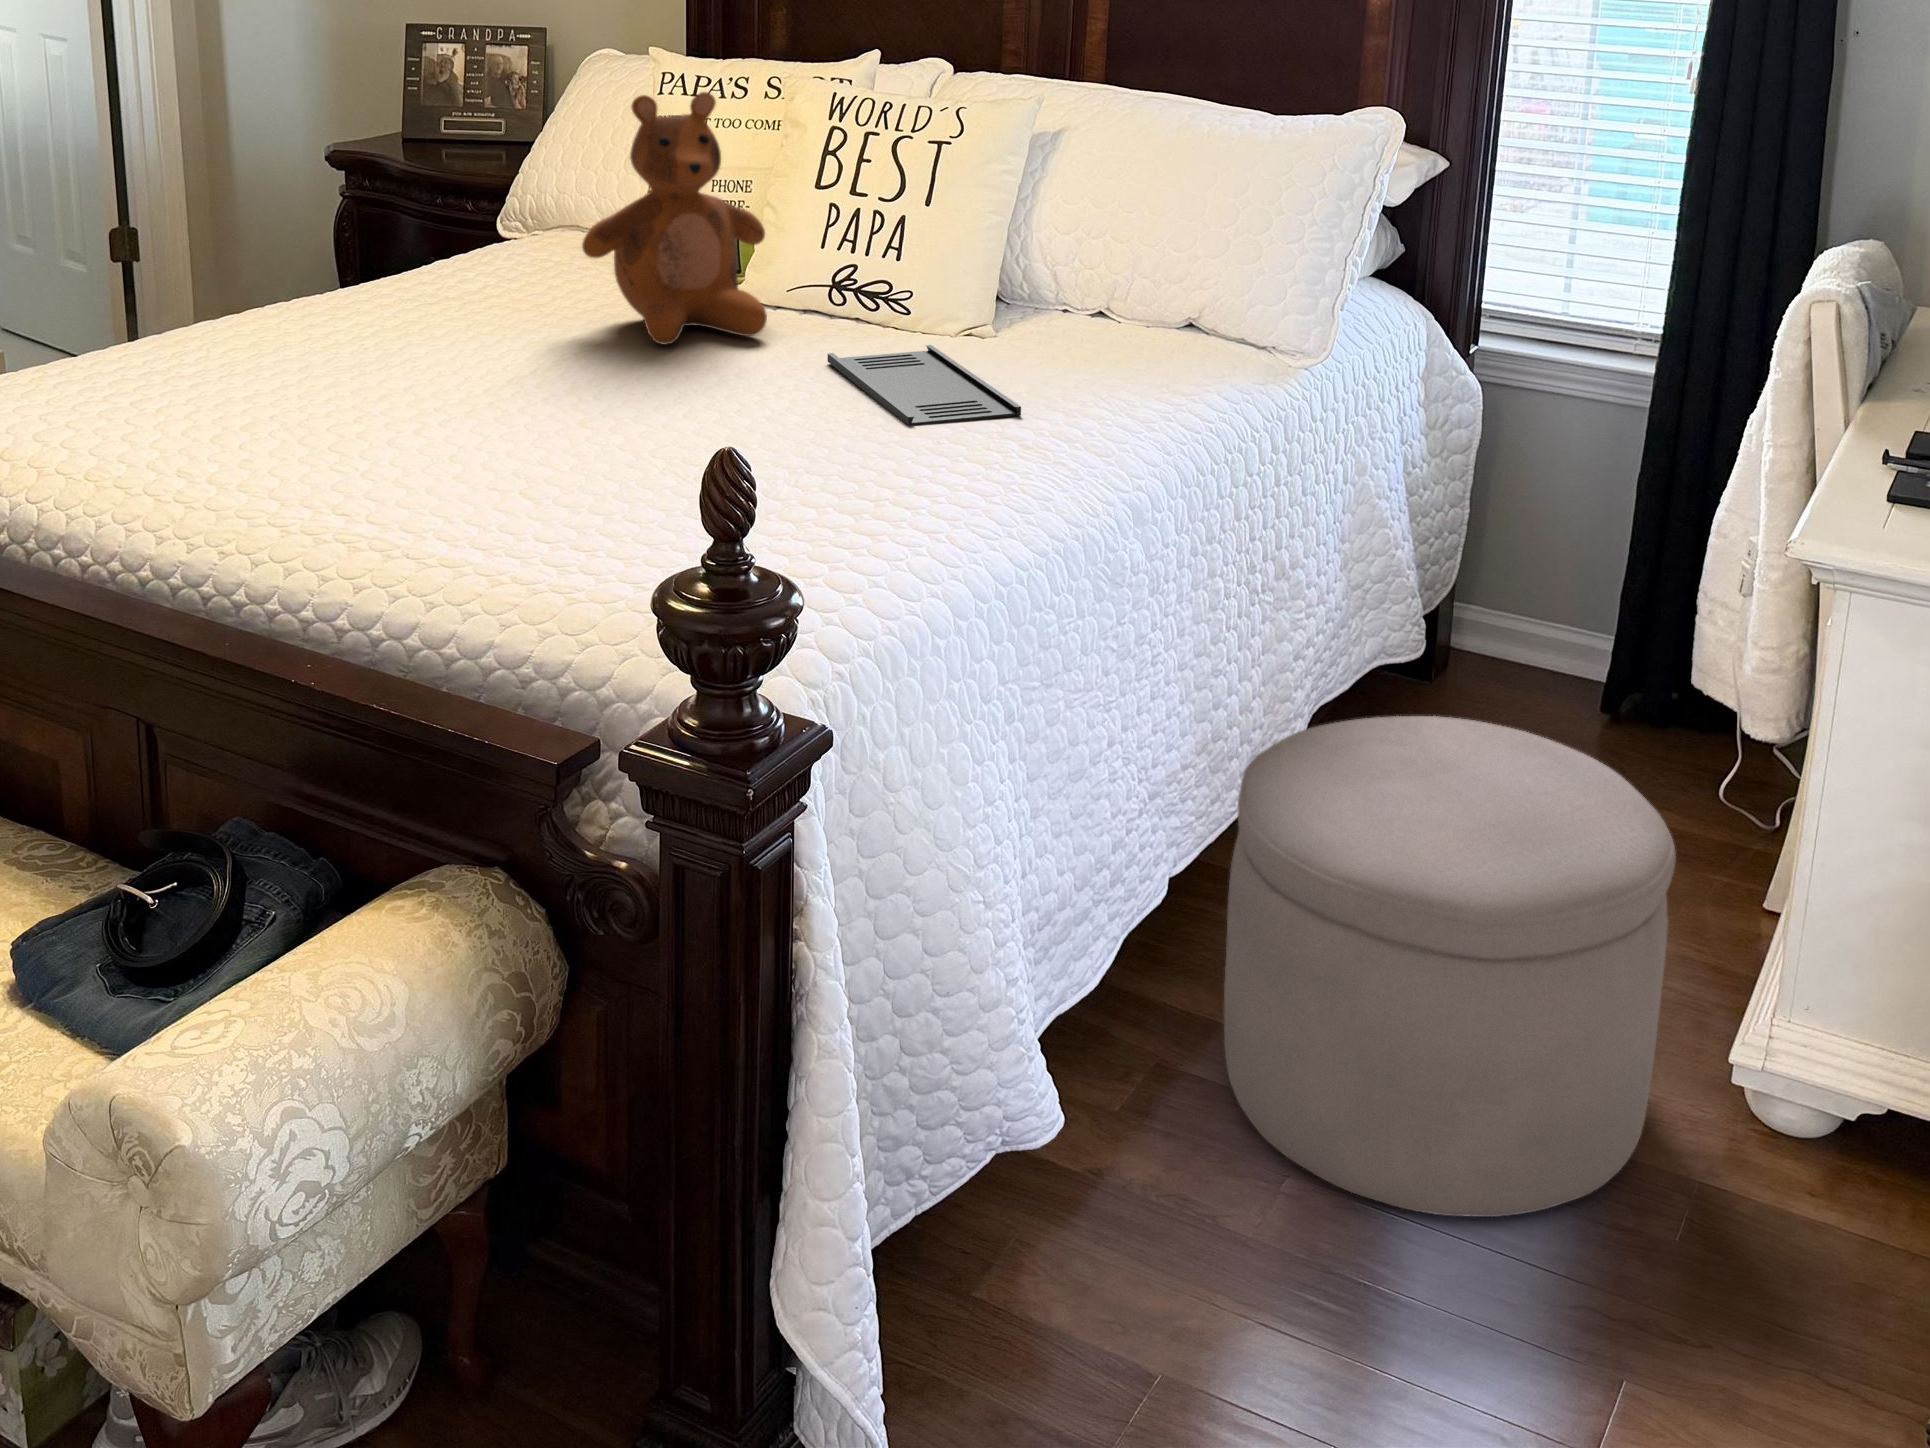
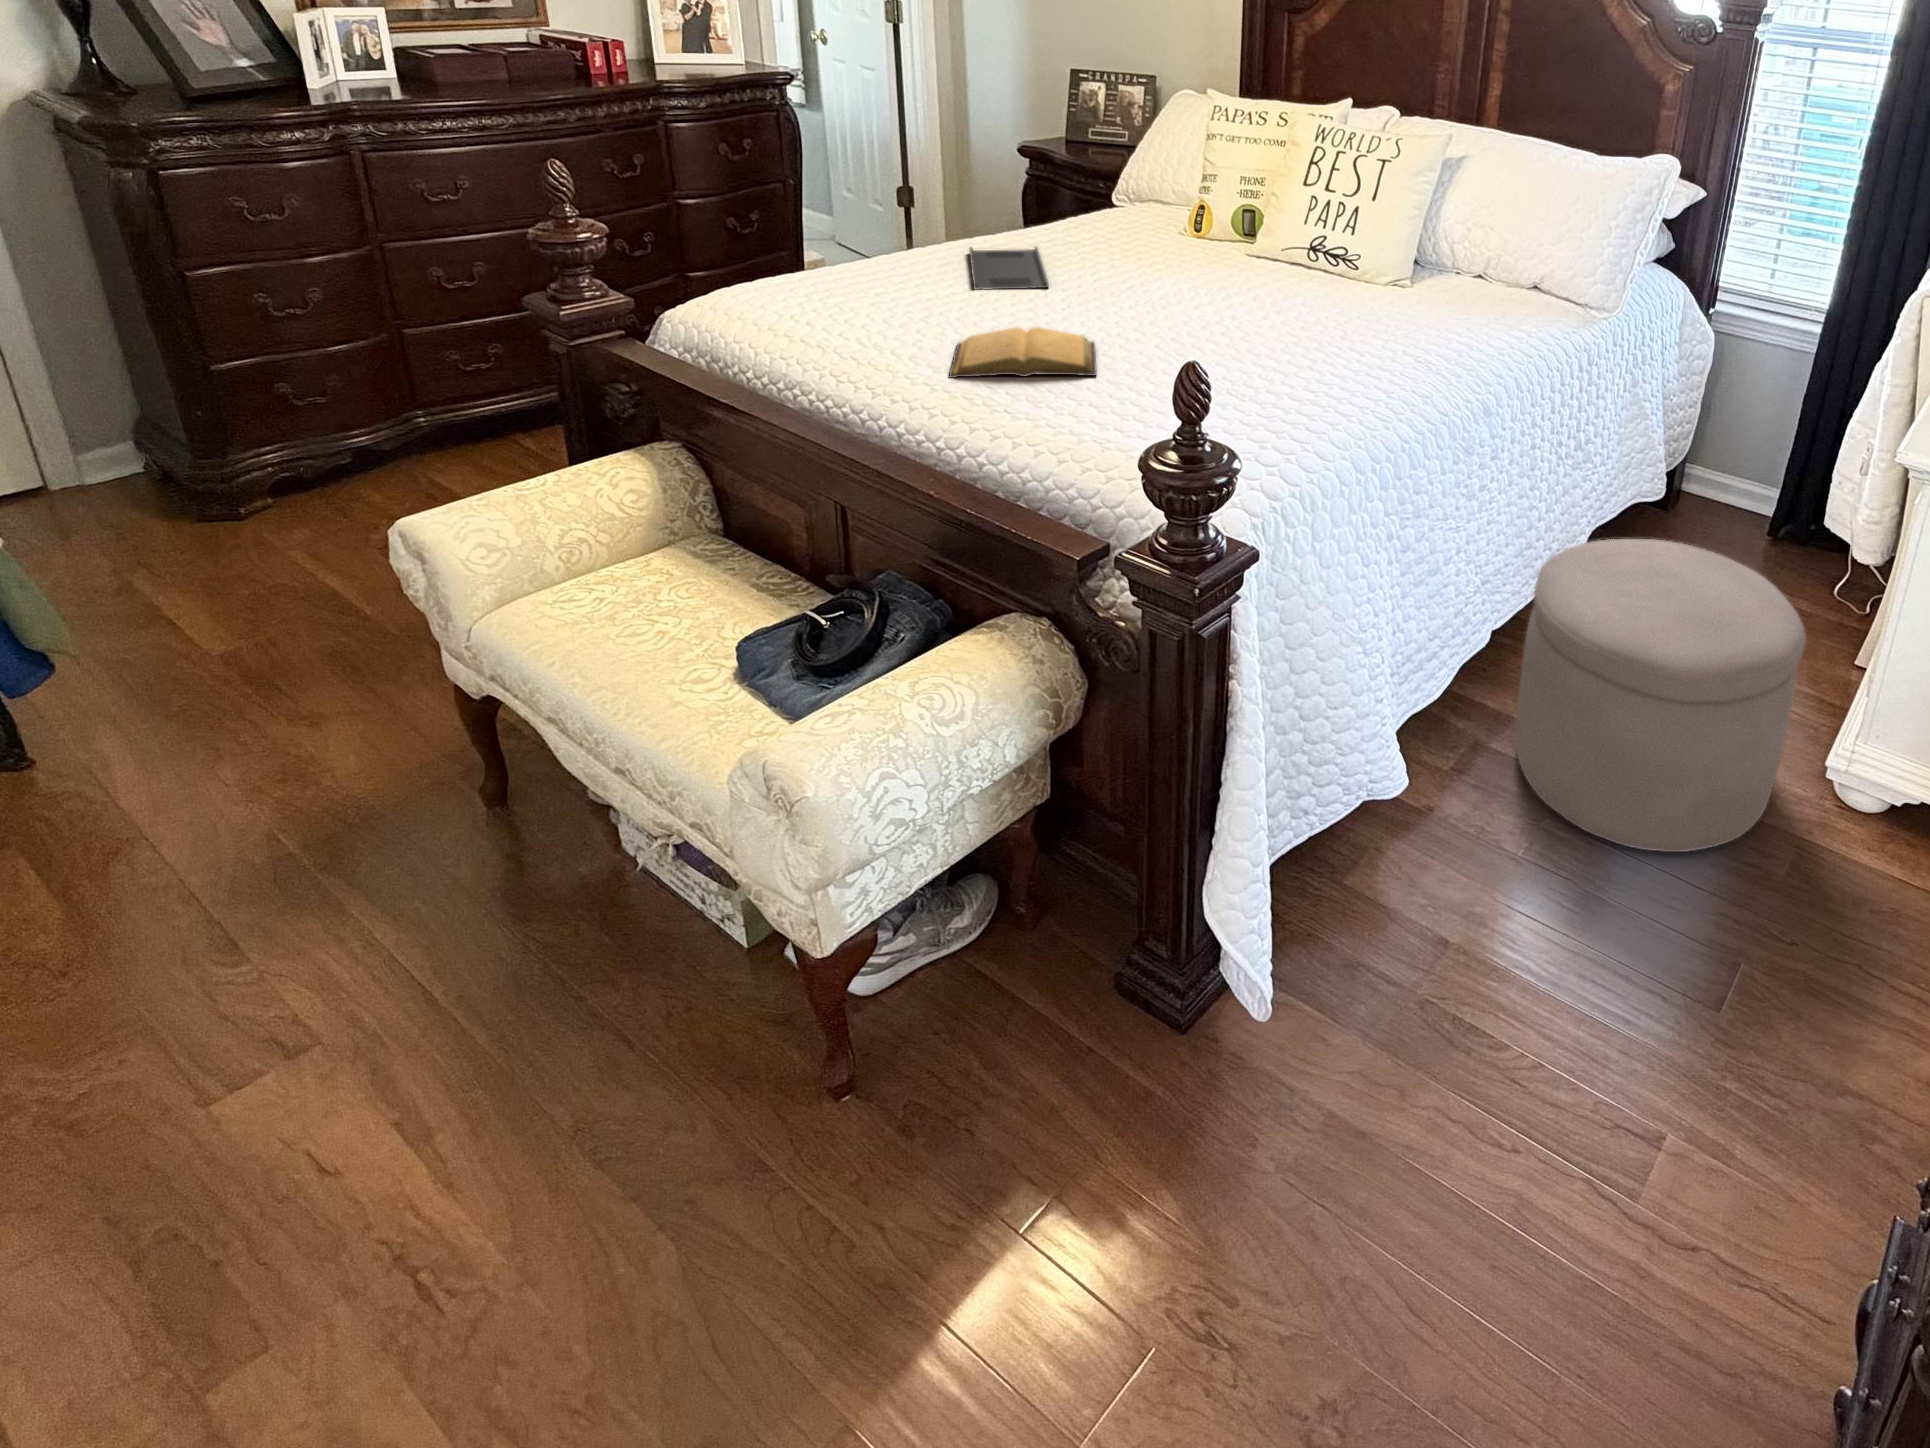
teddy bear: present [582,92,767,345] -> none [1157,120,1272,279]
tray: present [827,345,1021,426] -> present [969,247,1049,290]
book: none [303,431,530,515] -> present [949,327,1097,378]

